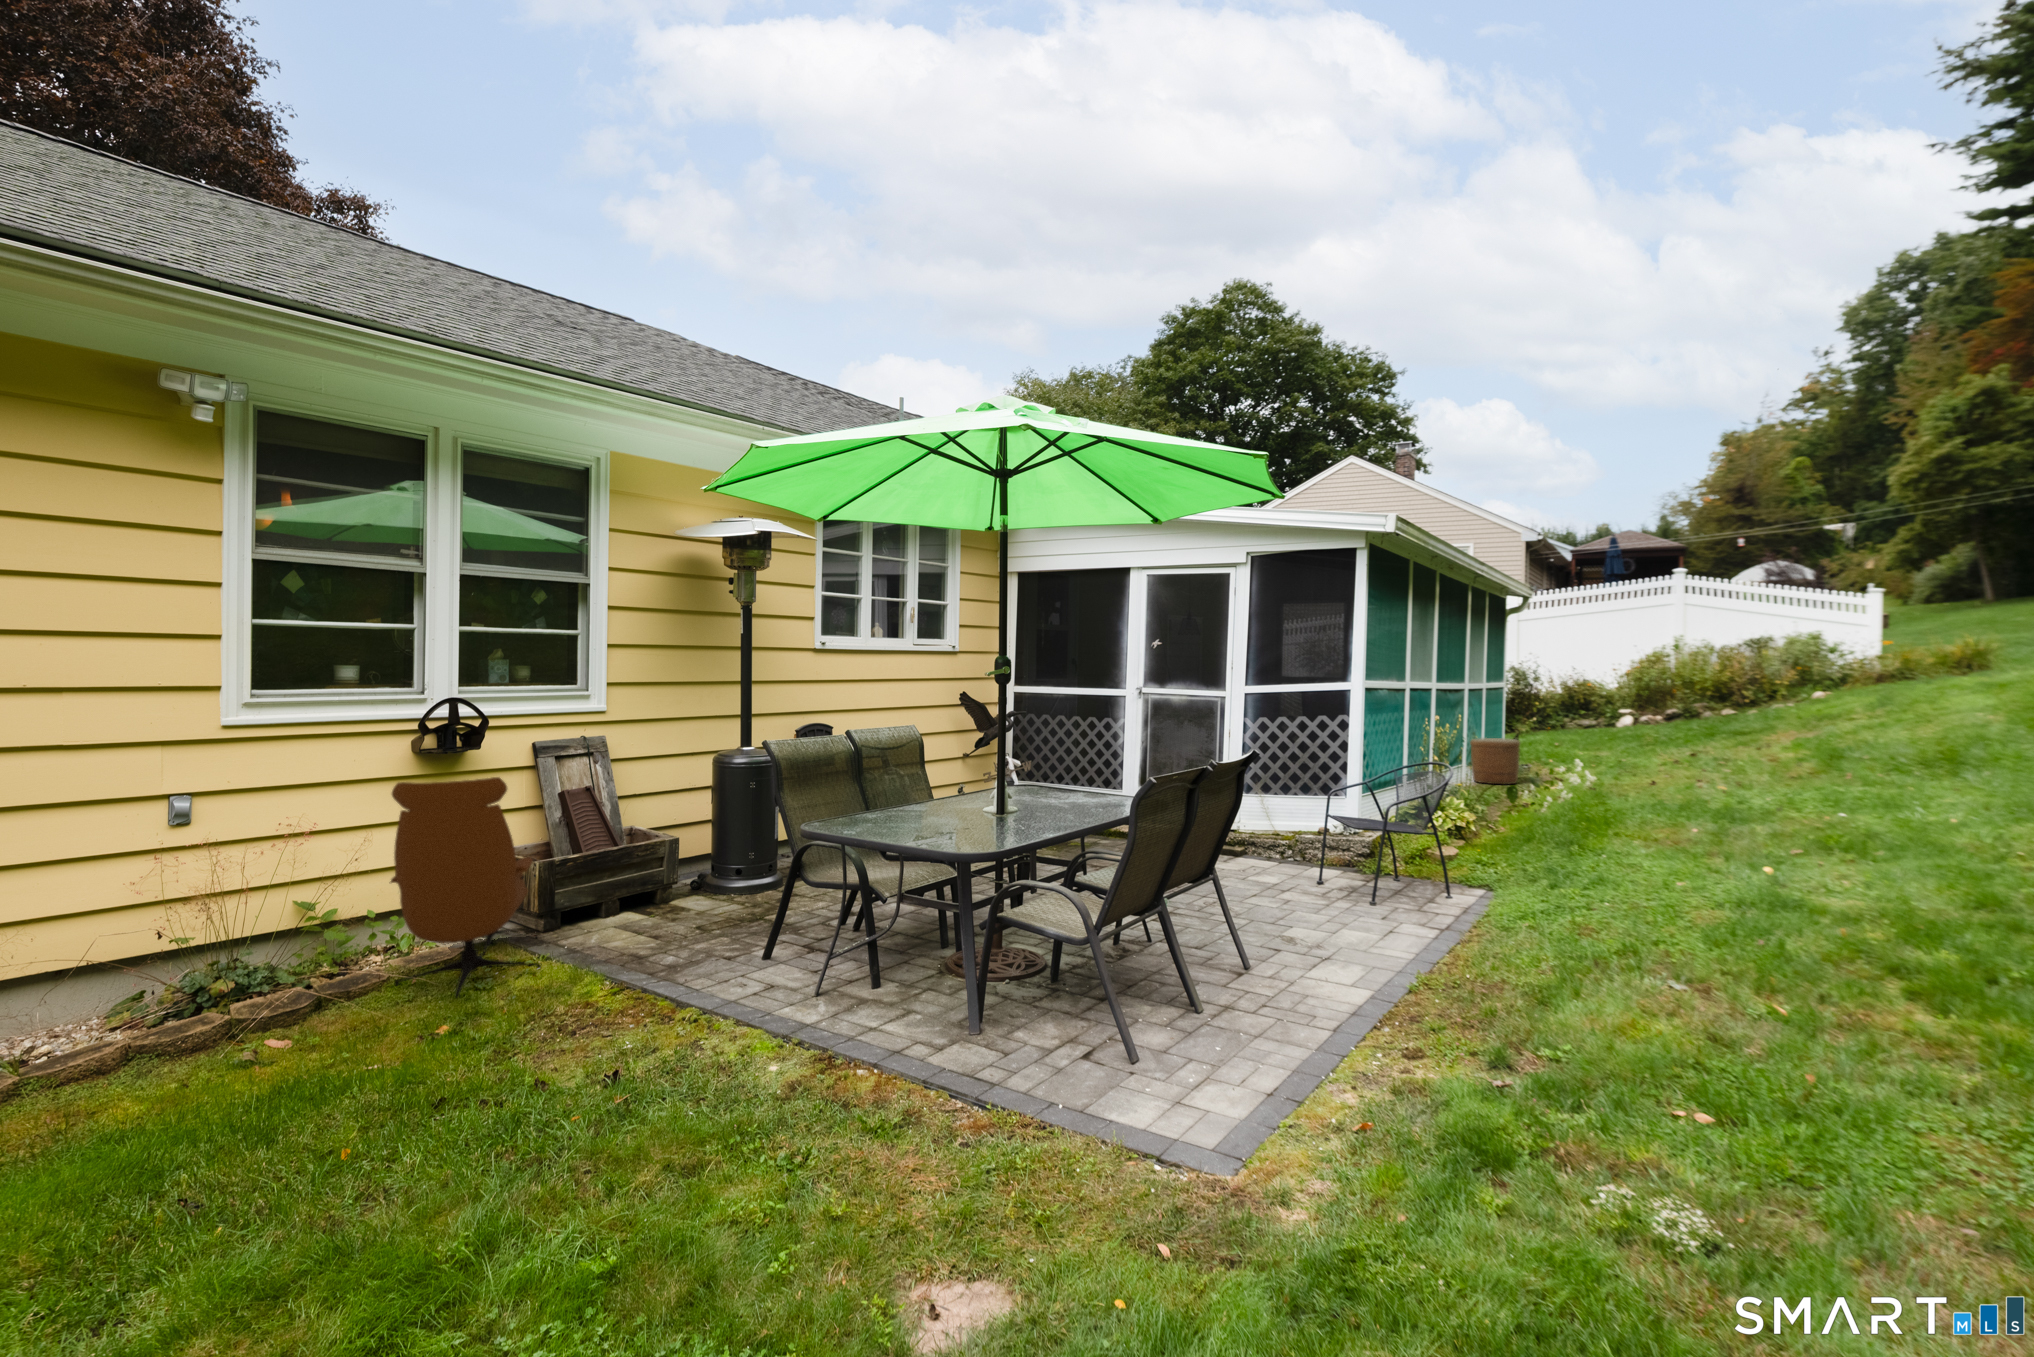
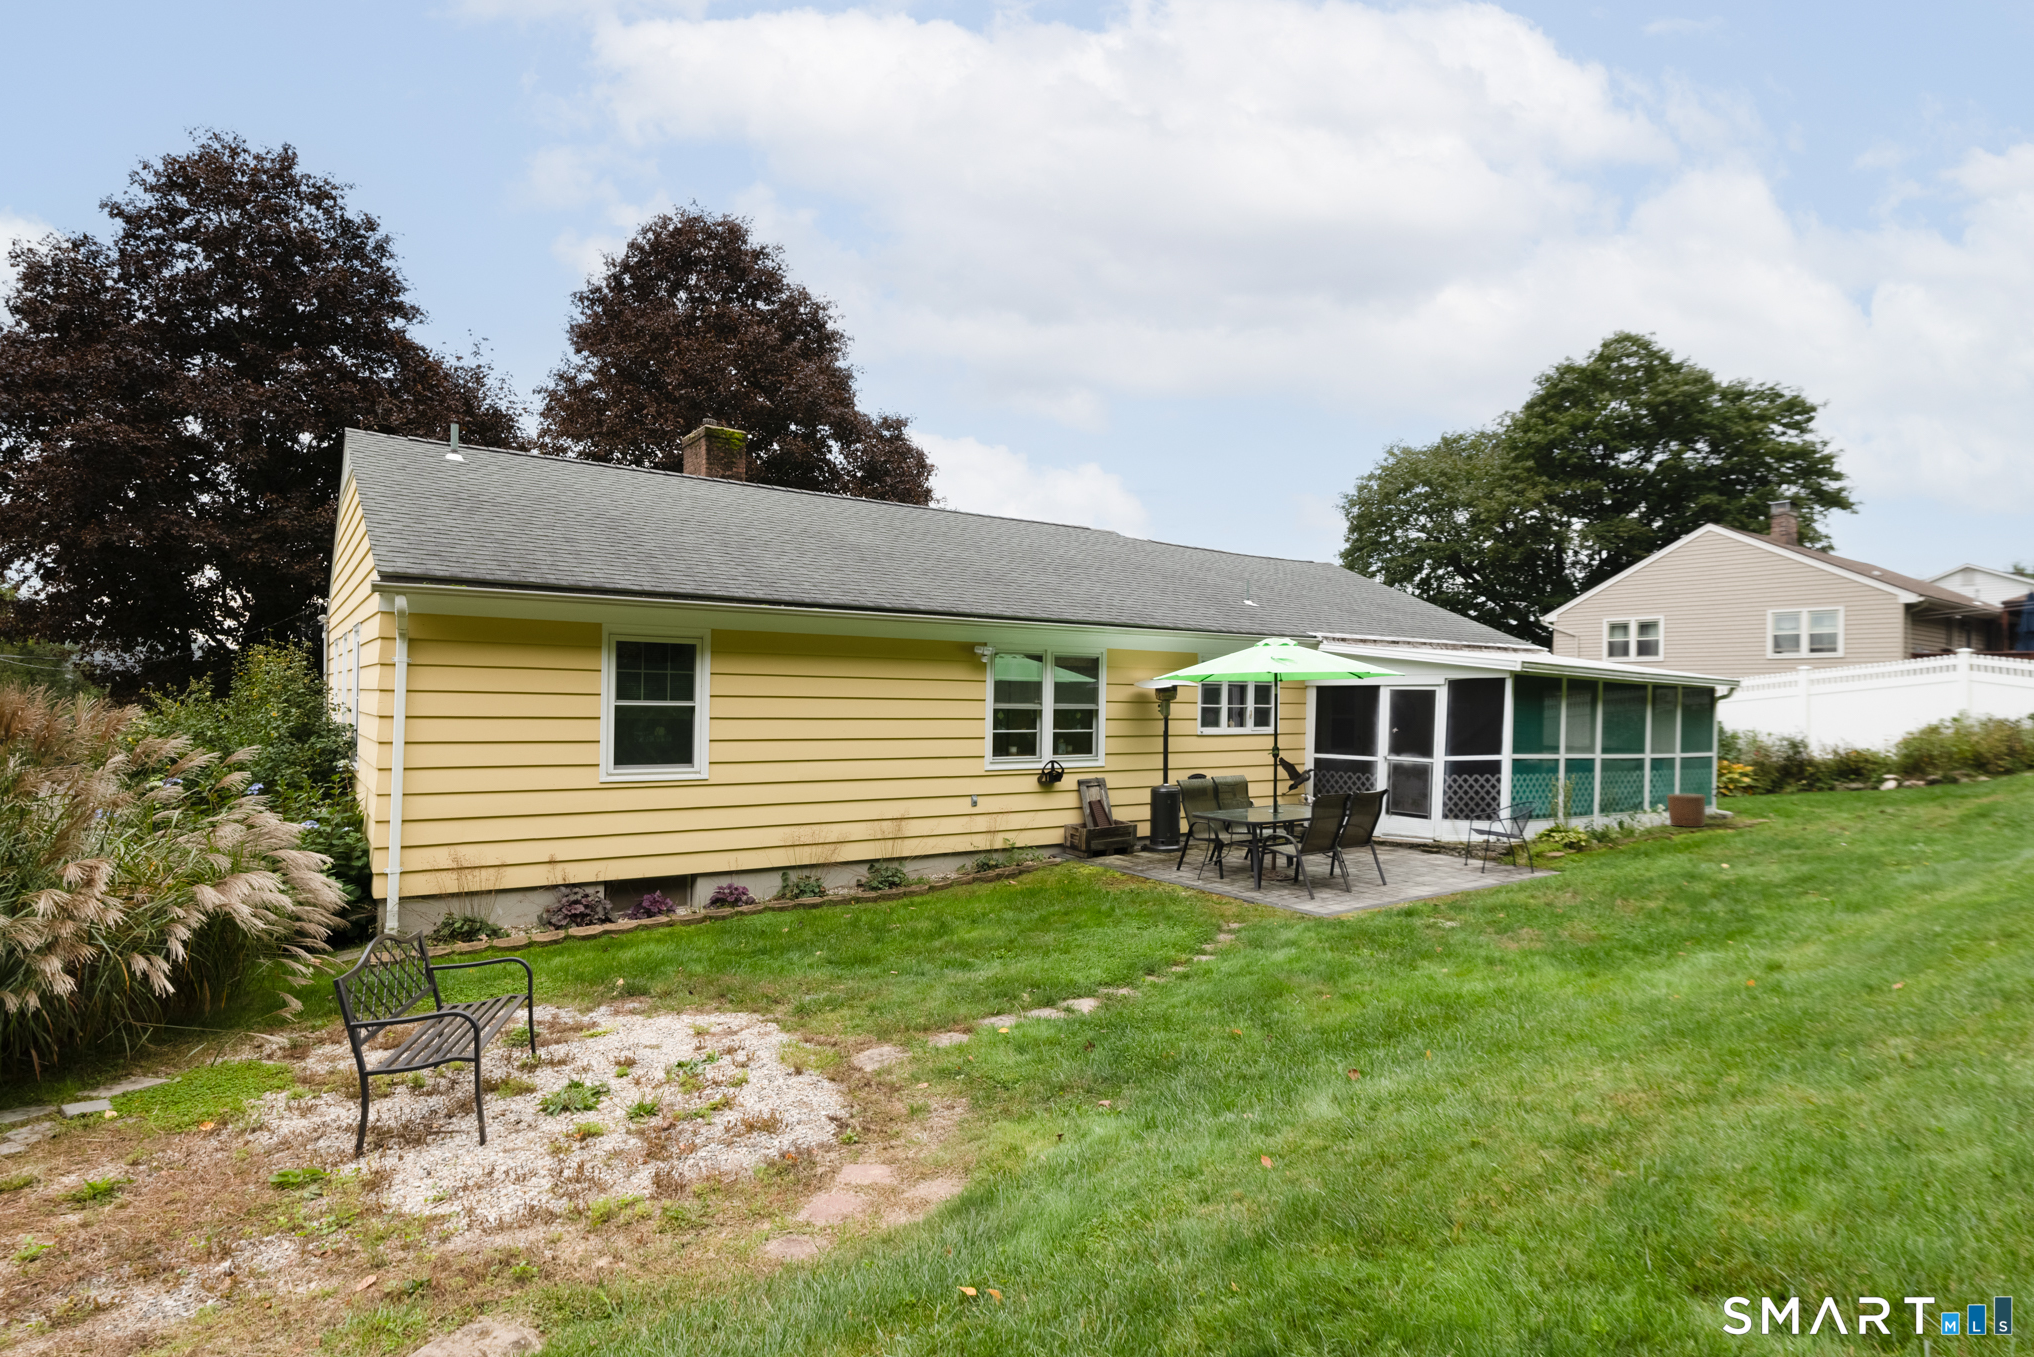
lounge chair: present [391,777,541,998] -> none [1045,791,1093,870]

